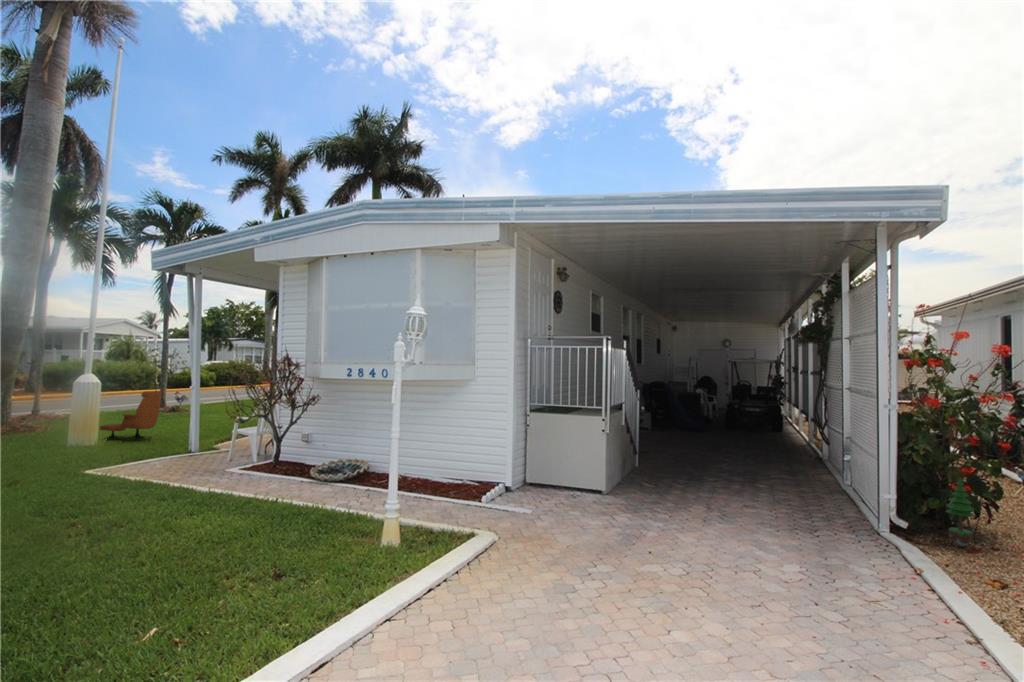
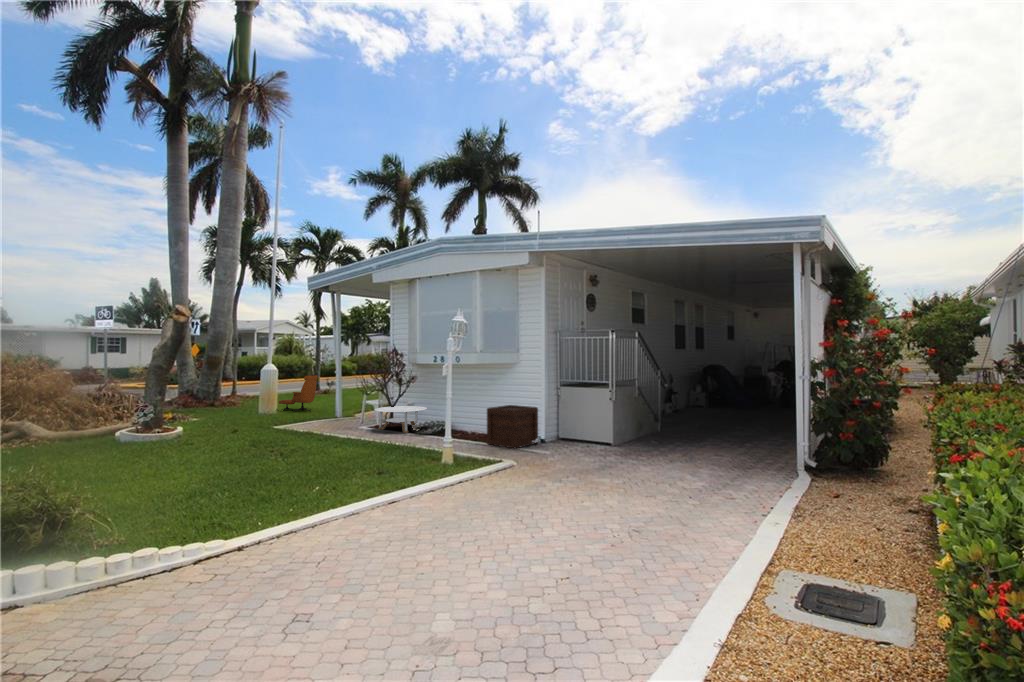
round table: none [254,436,332,477] -> present [375,406,427,433]
wooden crate: none [431,438,503,503] -> present [487,405,538,448]
potted tree: present [946,479,975,547] -> none [845,430,867,481]

